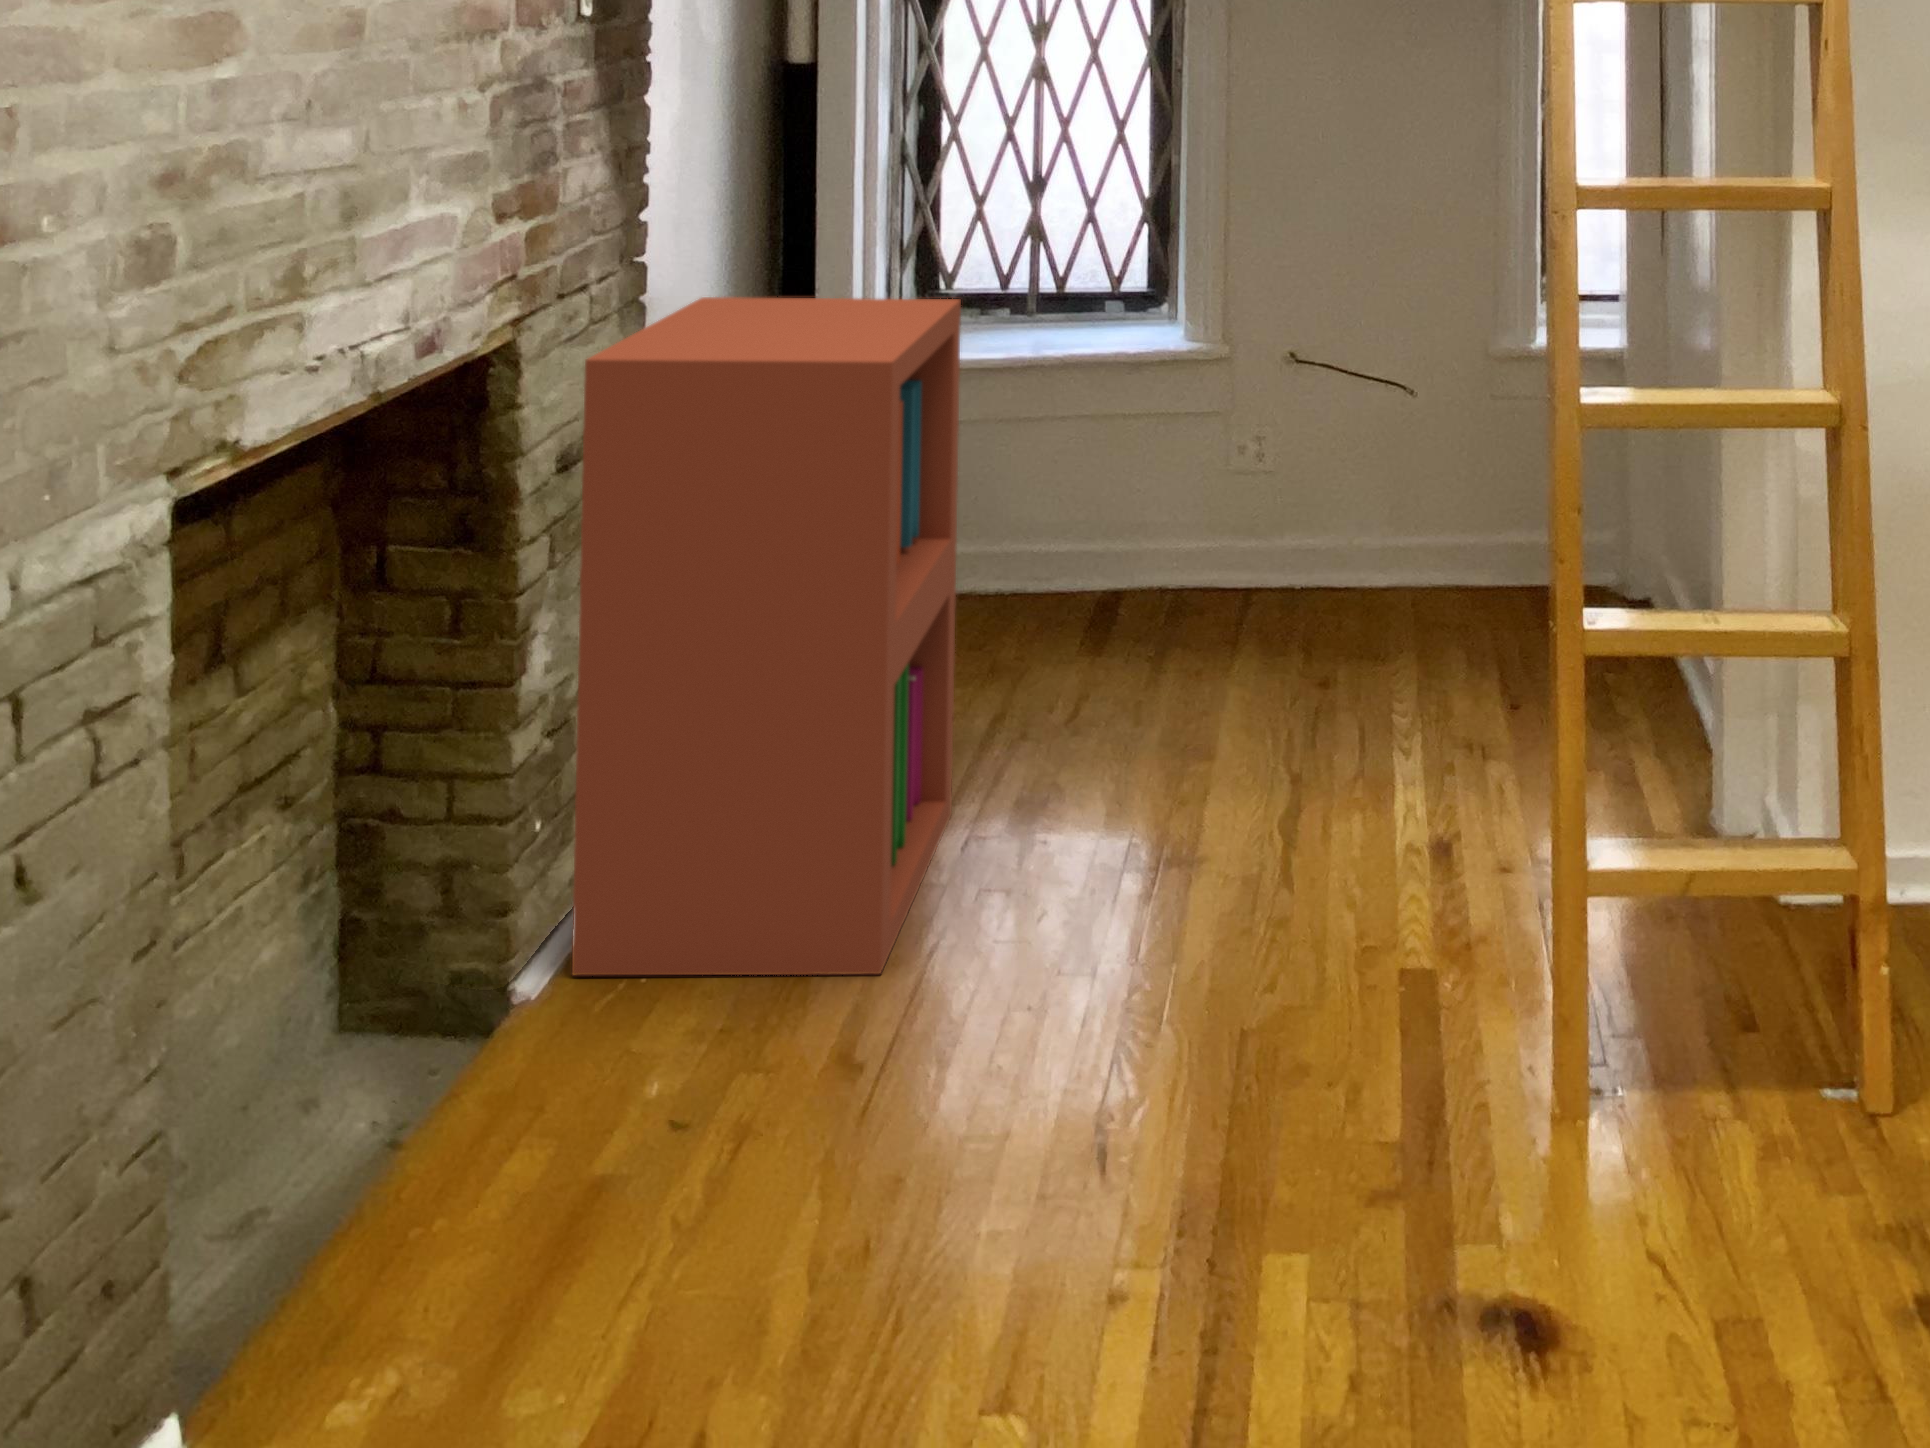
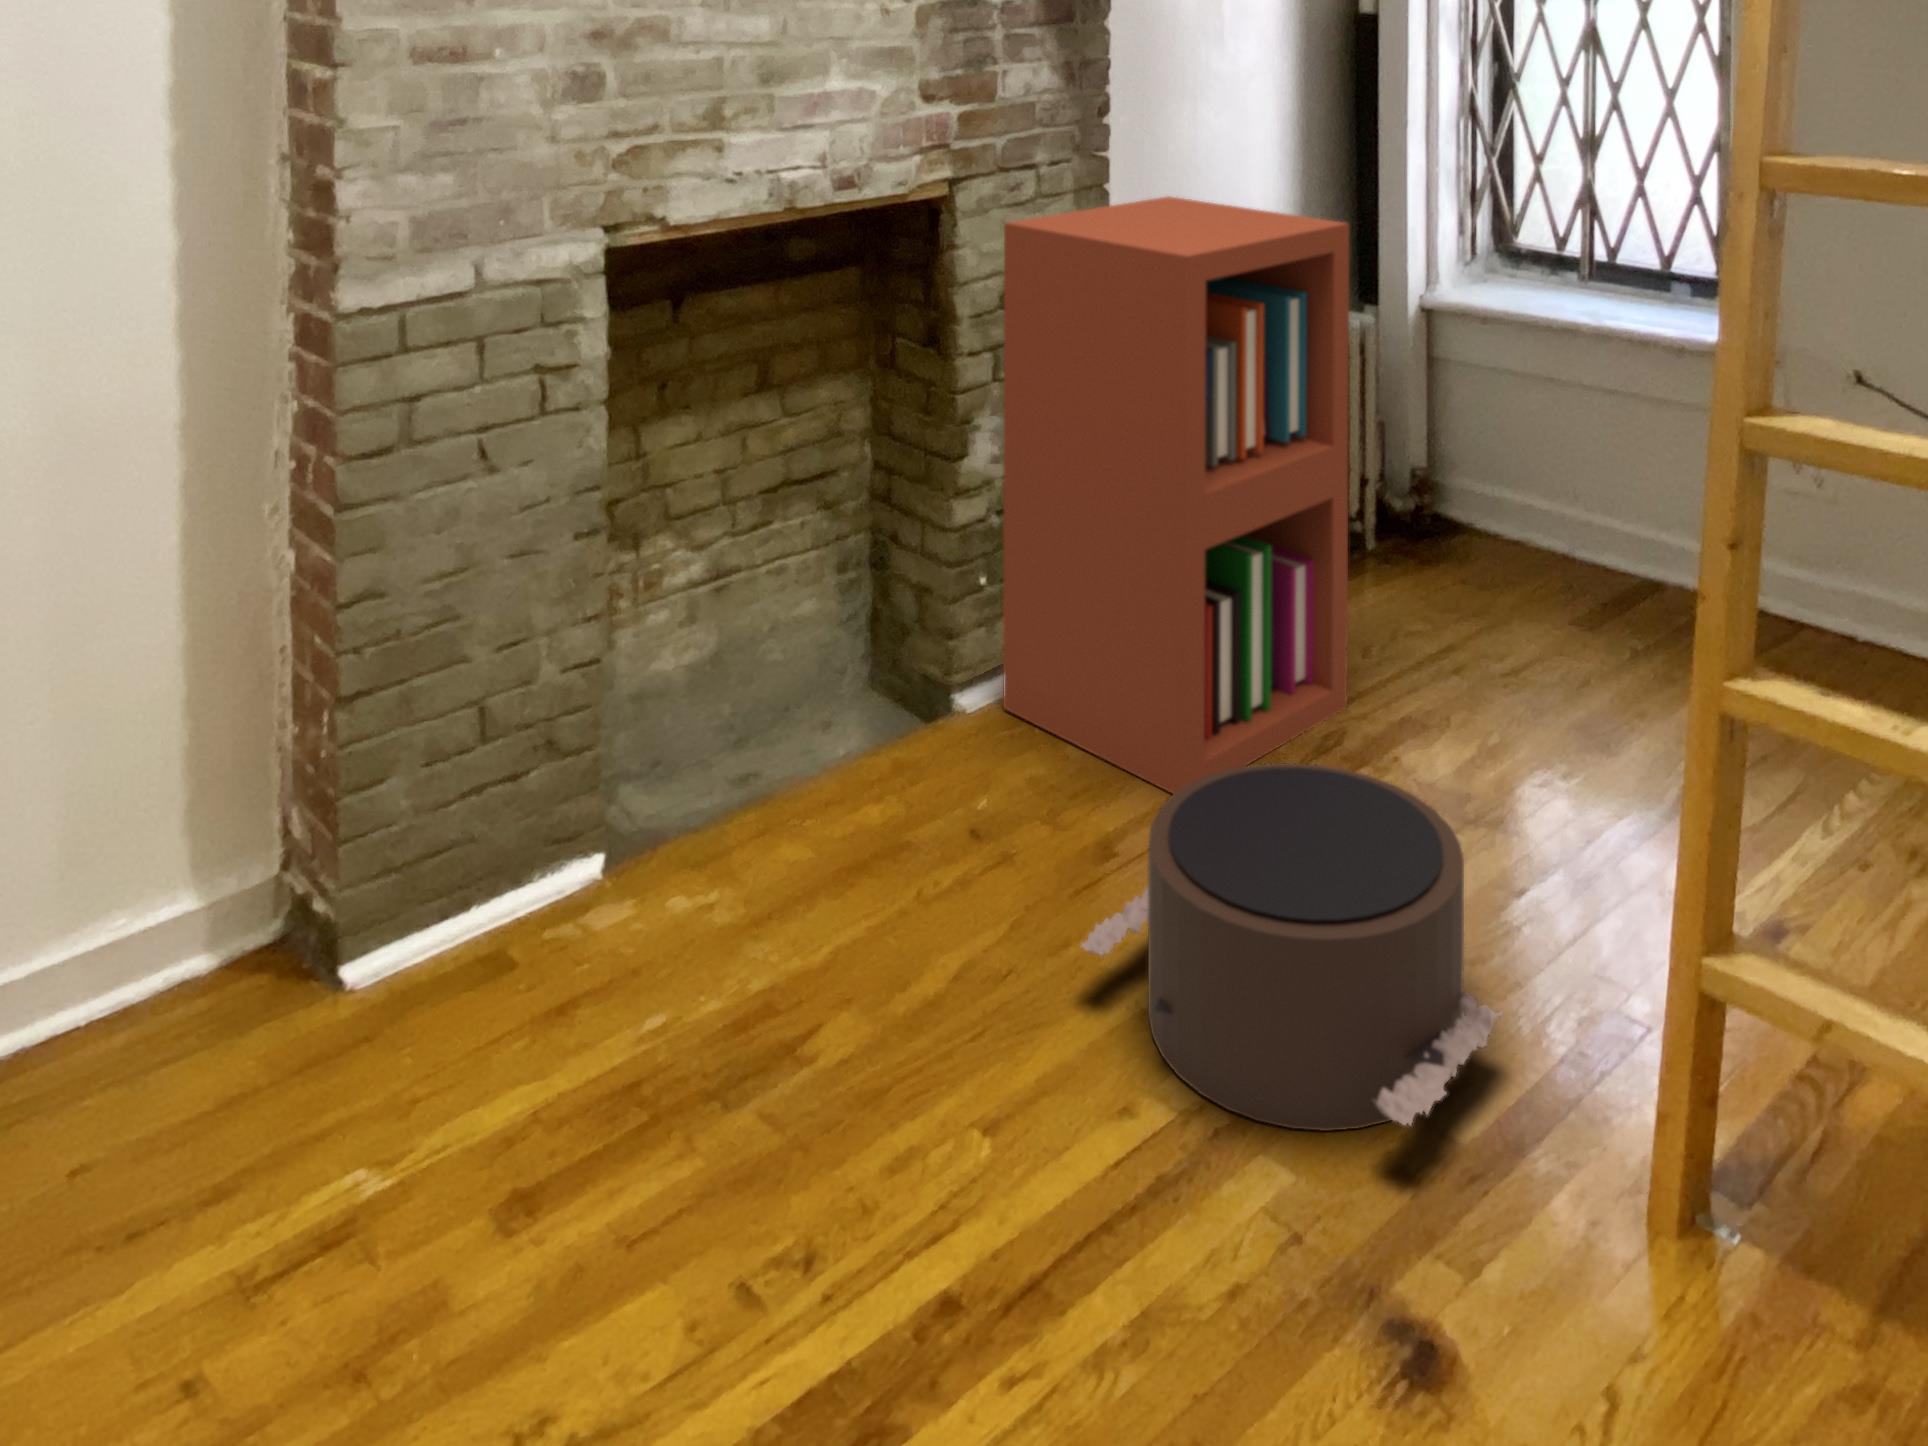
pouf: none [966,847,1382,1230] -> present [1081,763,1502,1131]

